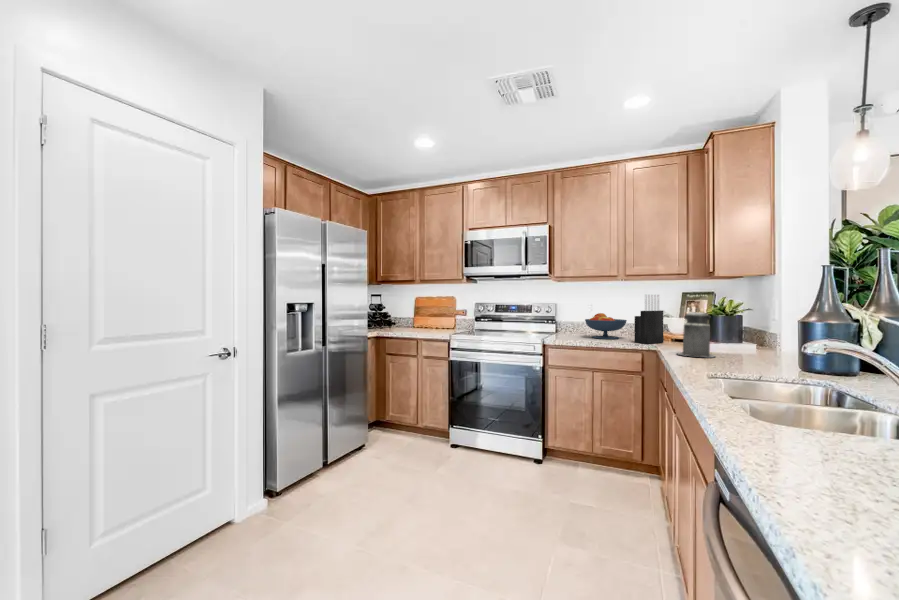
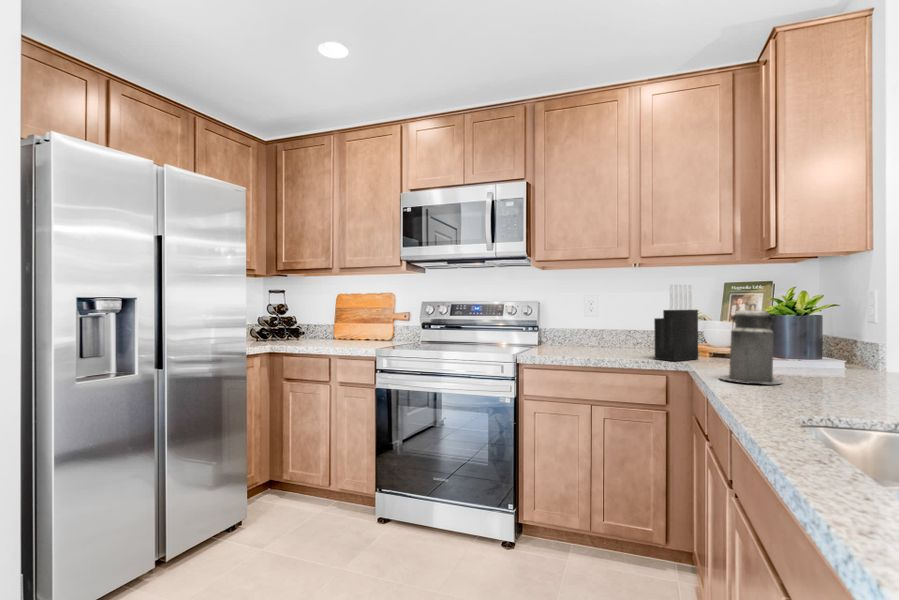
fruit bowl: present [585,313,627,339] -> none [581,314,644,354]

